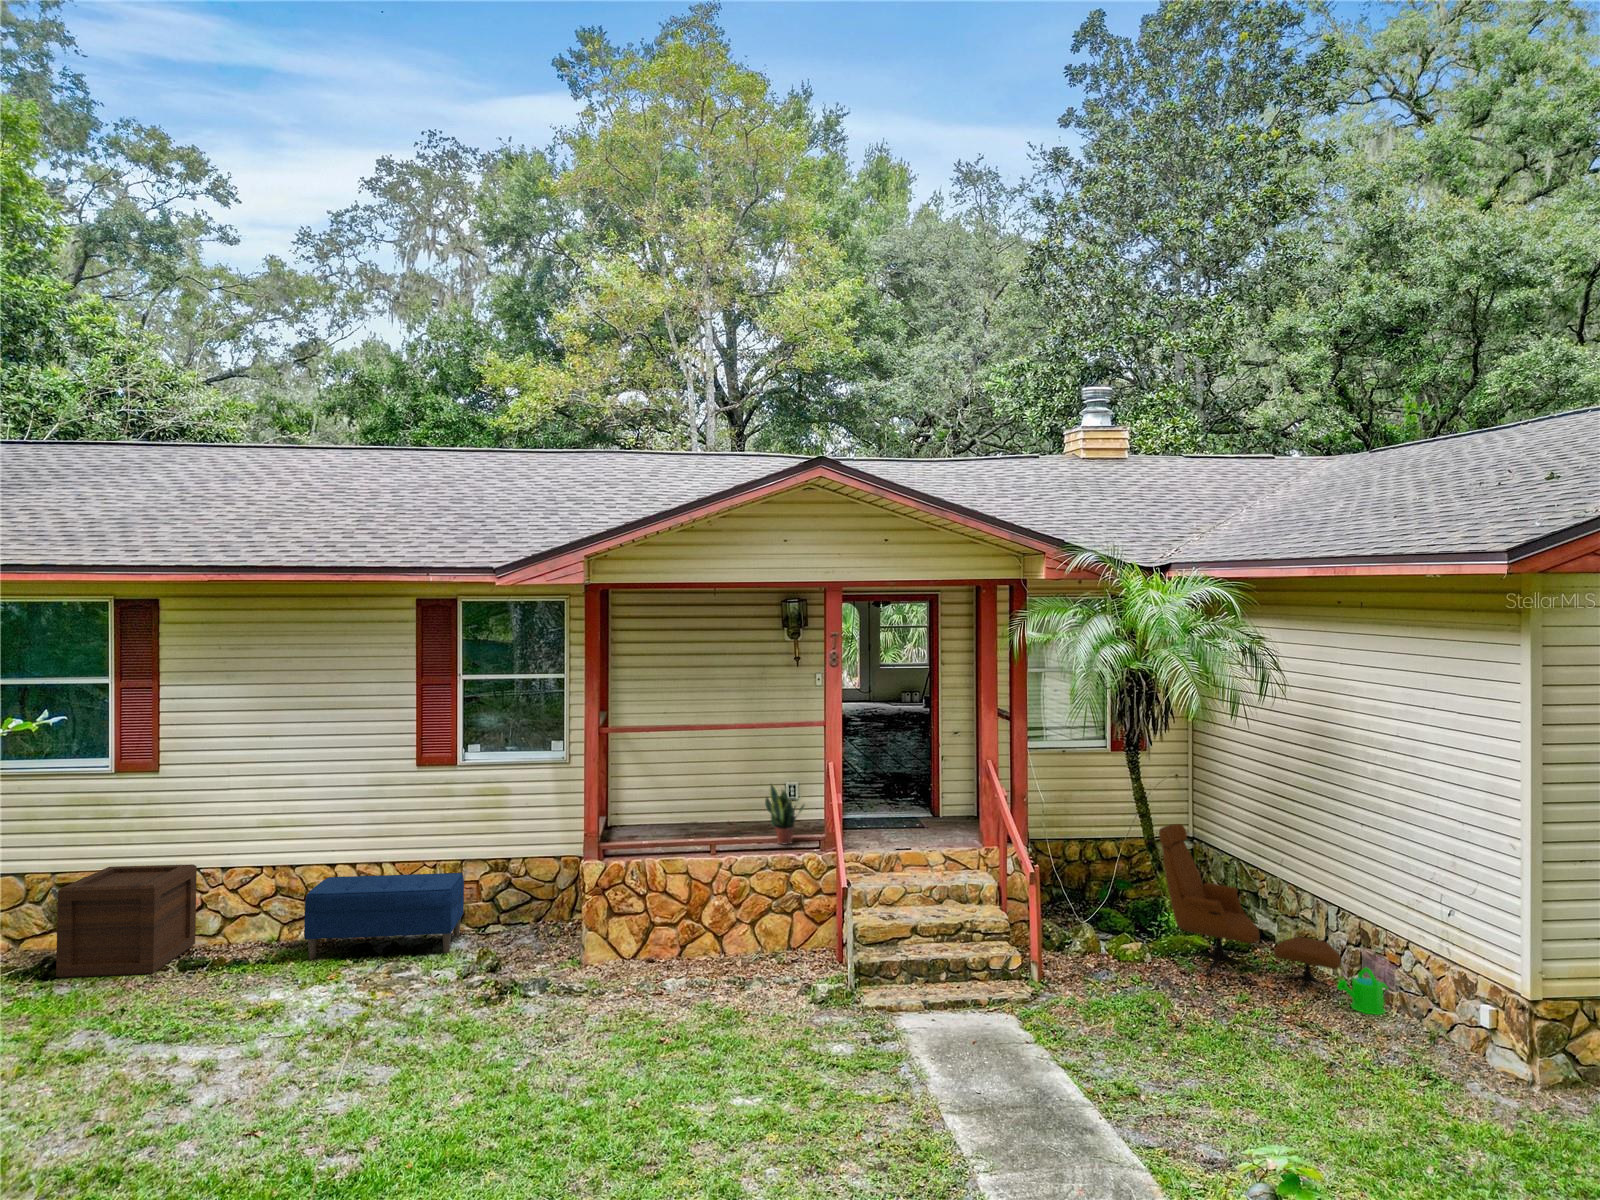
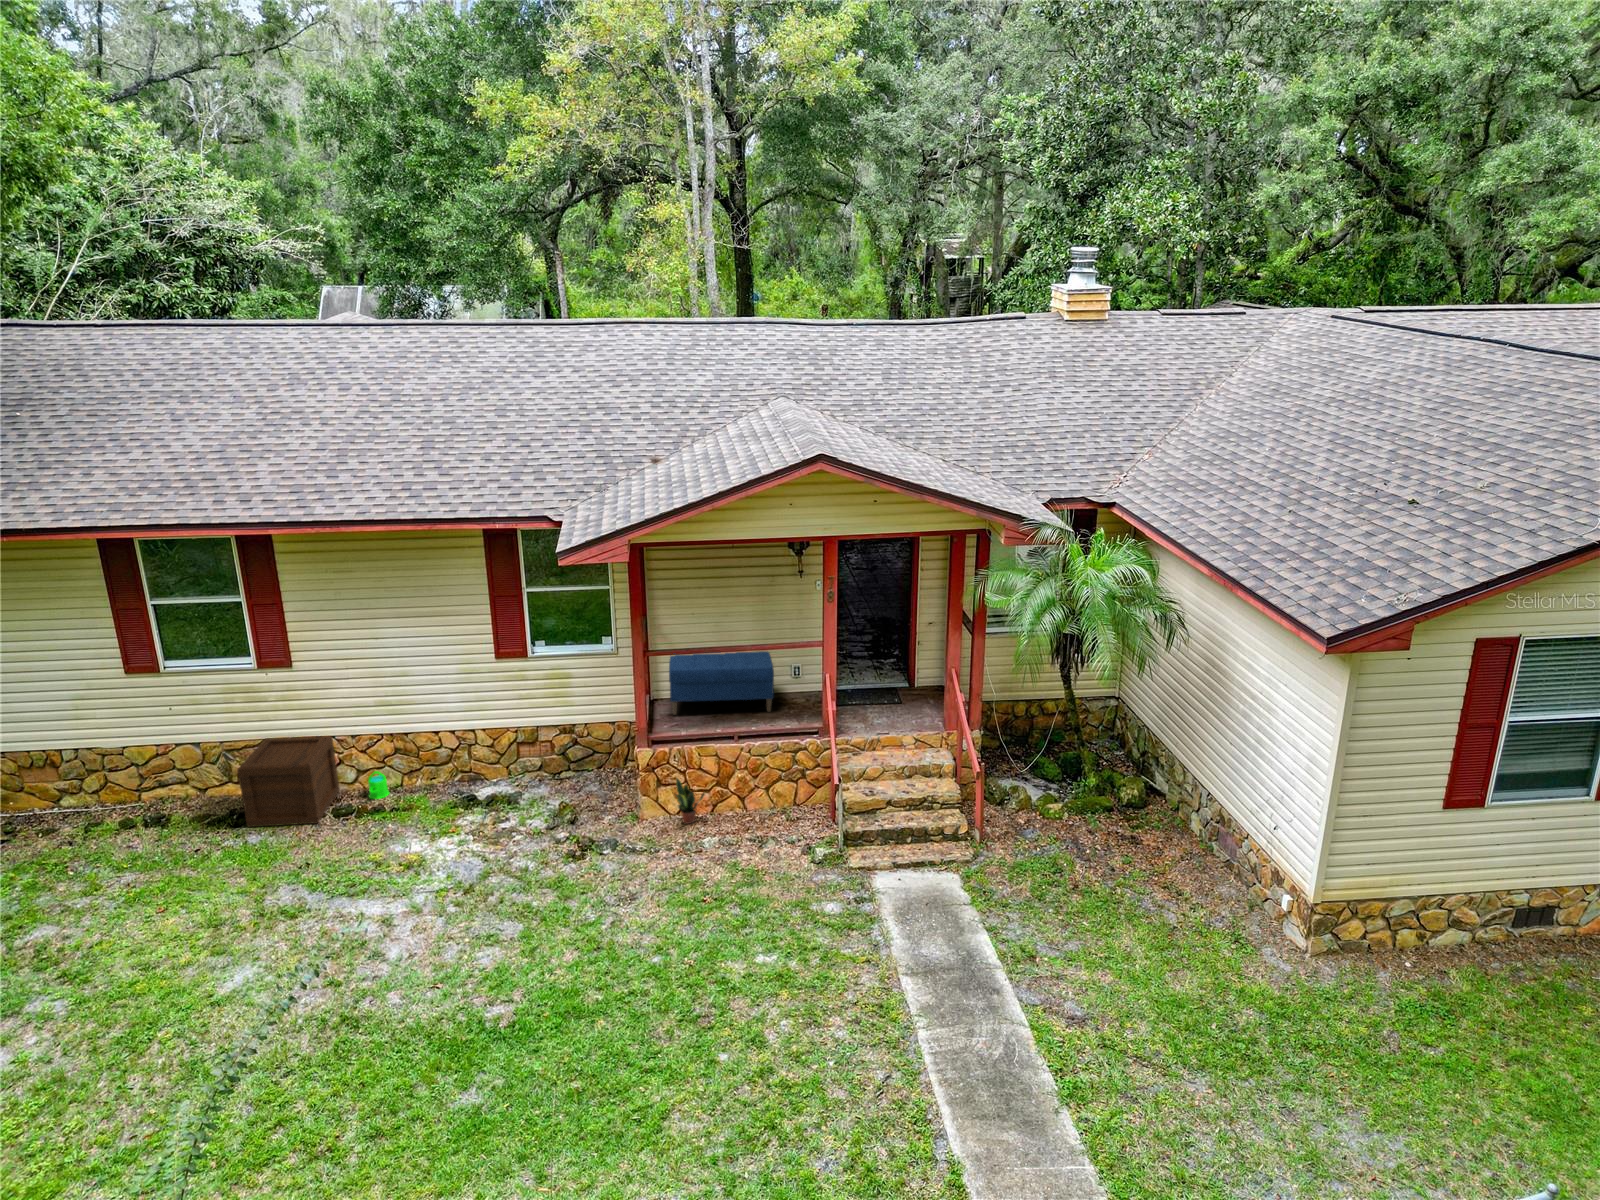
potted plant: present [765,784,804,844] -> present [676,778,704,824]
lounge chair: present [1159,824,1342,993] -> none [1083,719,1205,856]
bench: present [304,873,464,959] -> present [669,651,774,715]
watering can: present [1337,967,1388,1015] -> present [368,771,389,799]

